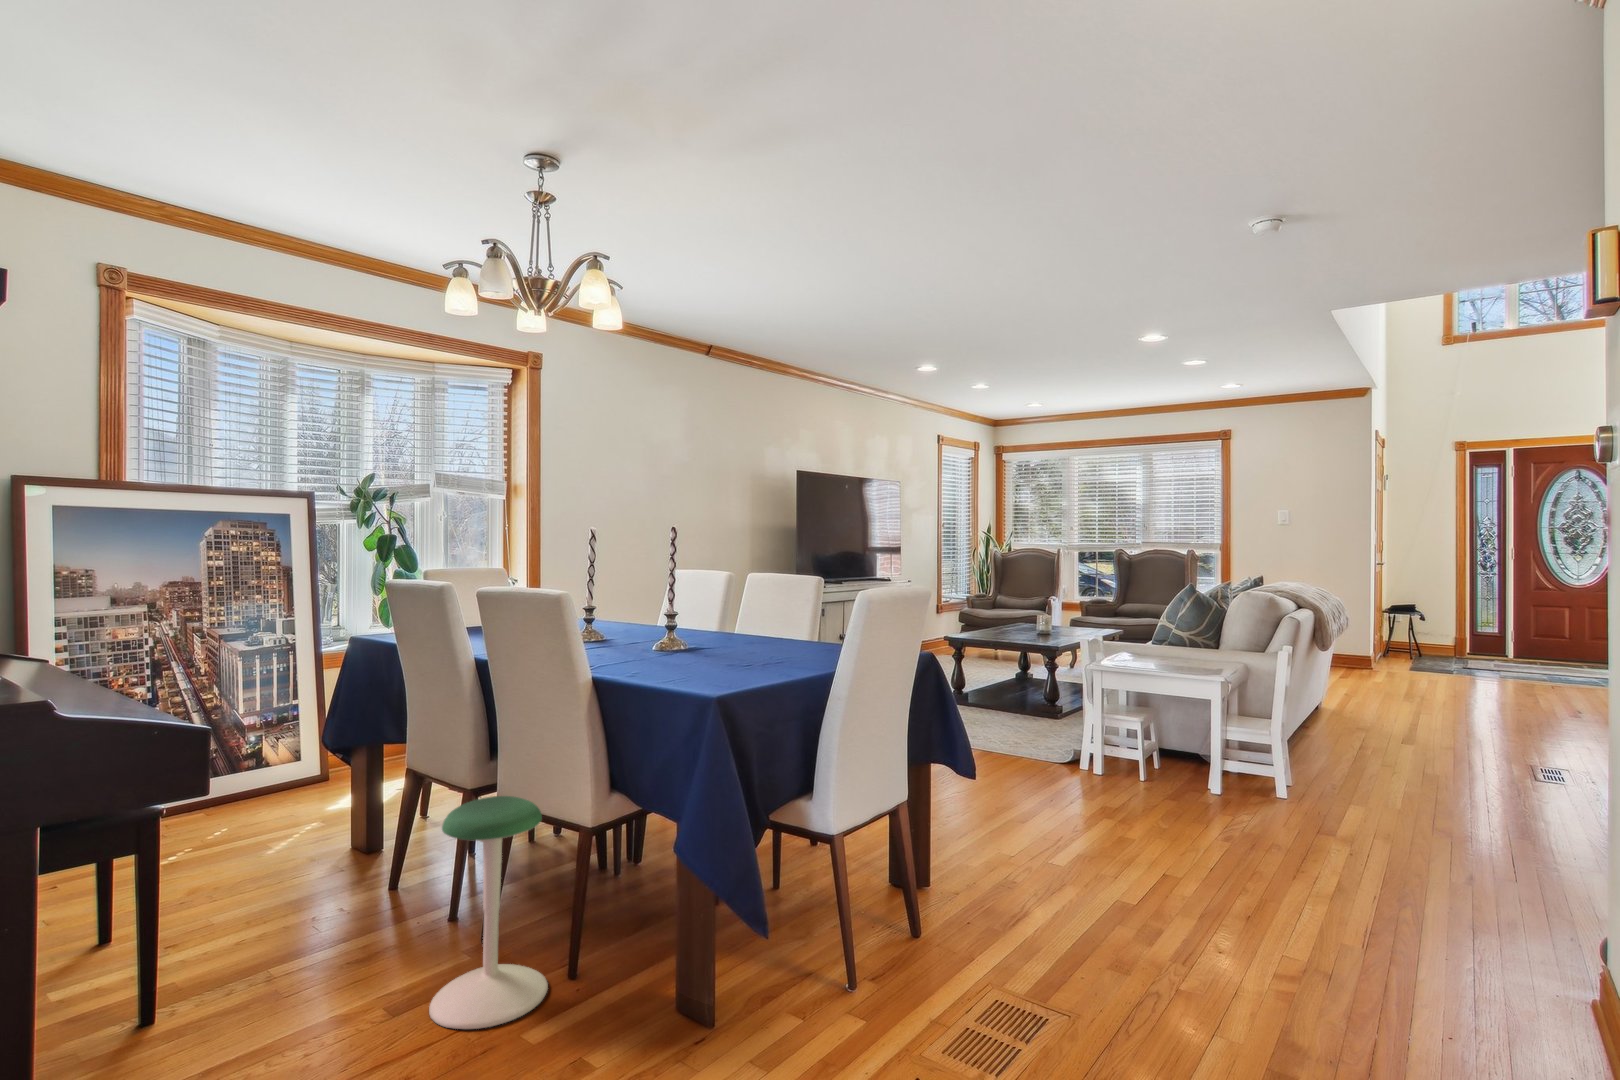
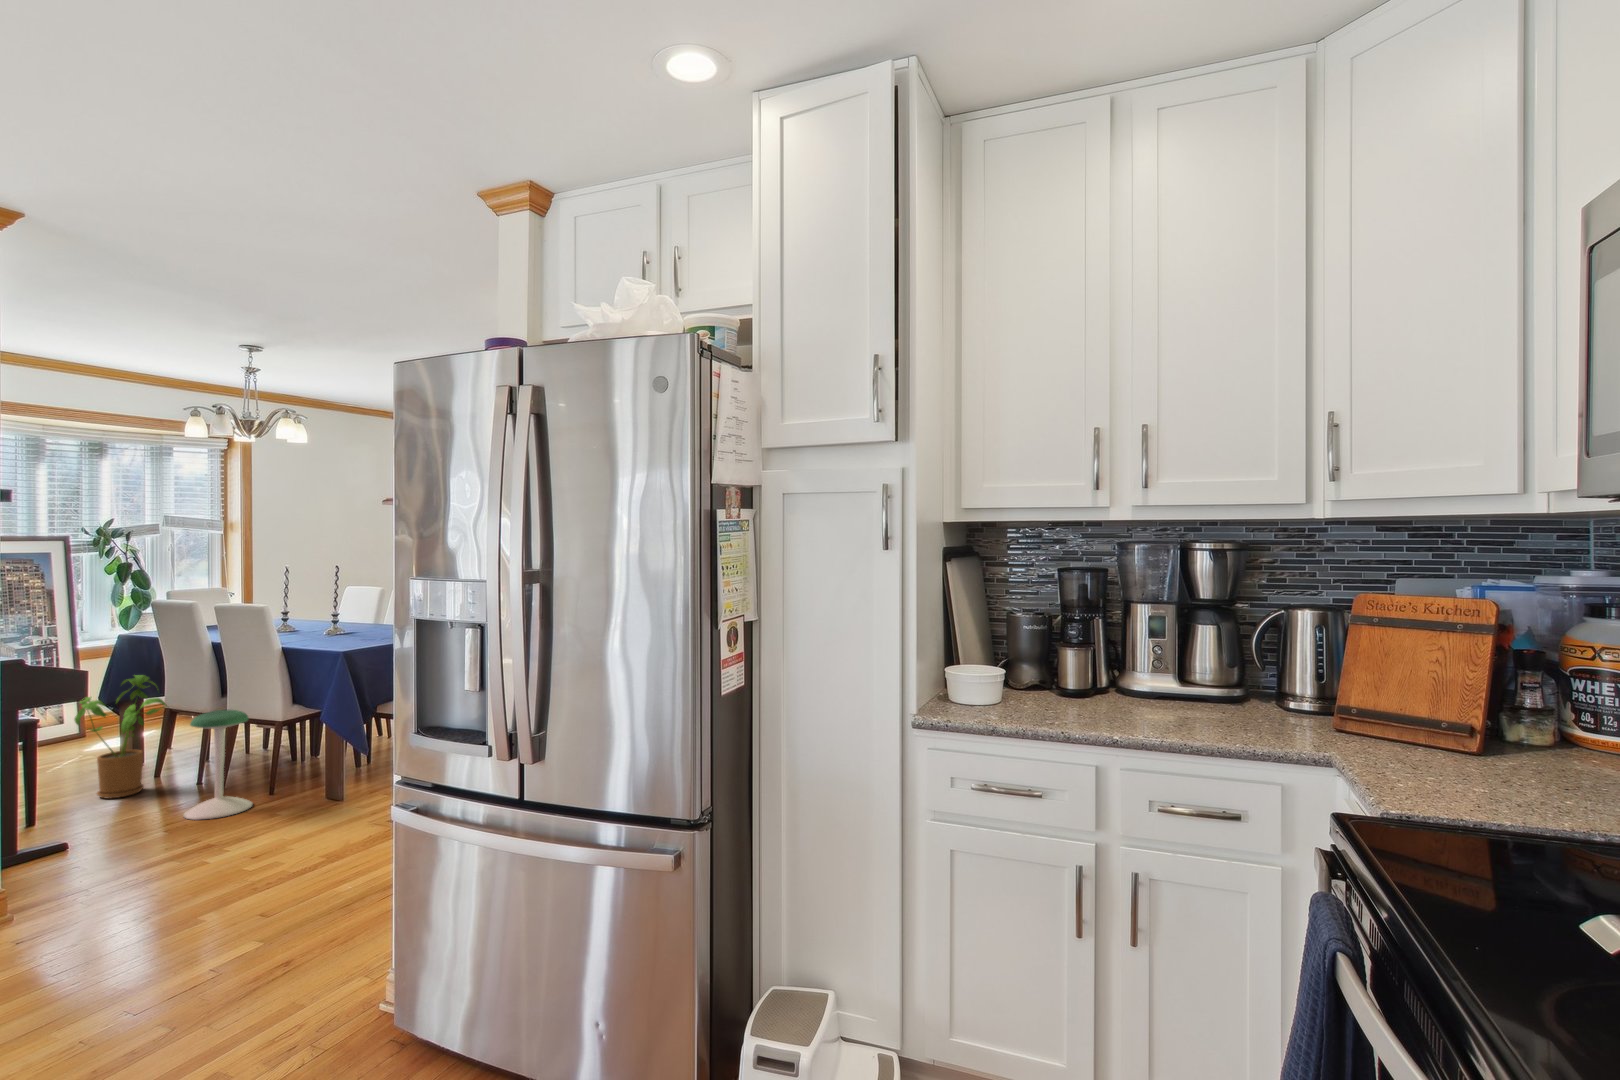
house plant: none [277,710,418,929] -> present [75,675,167,799]

